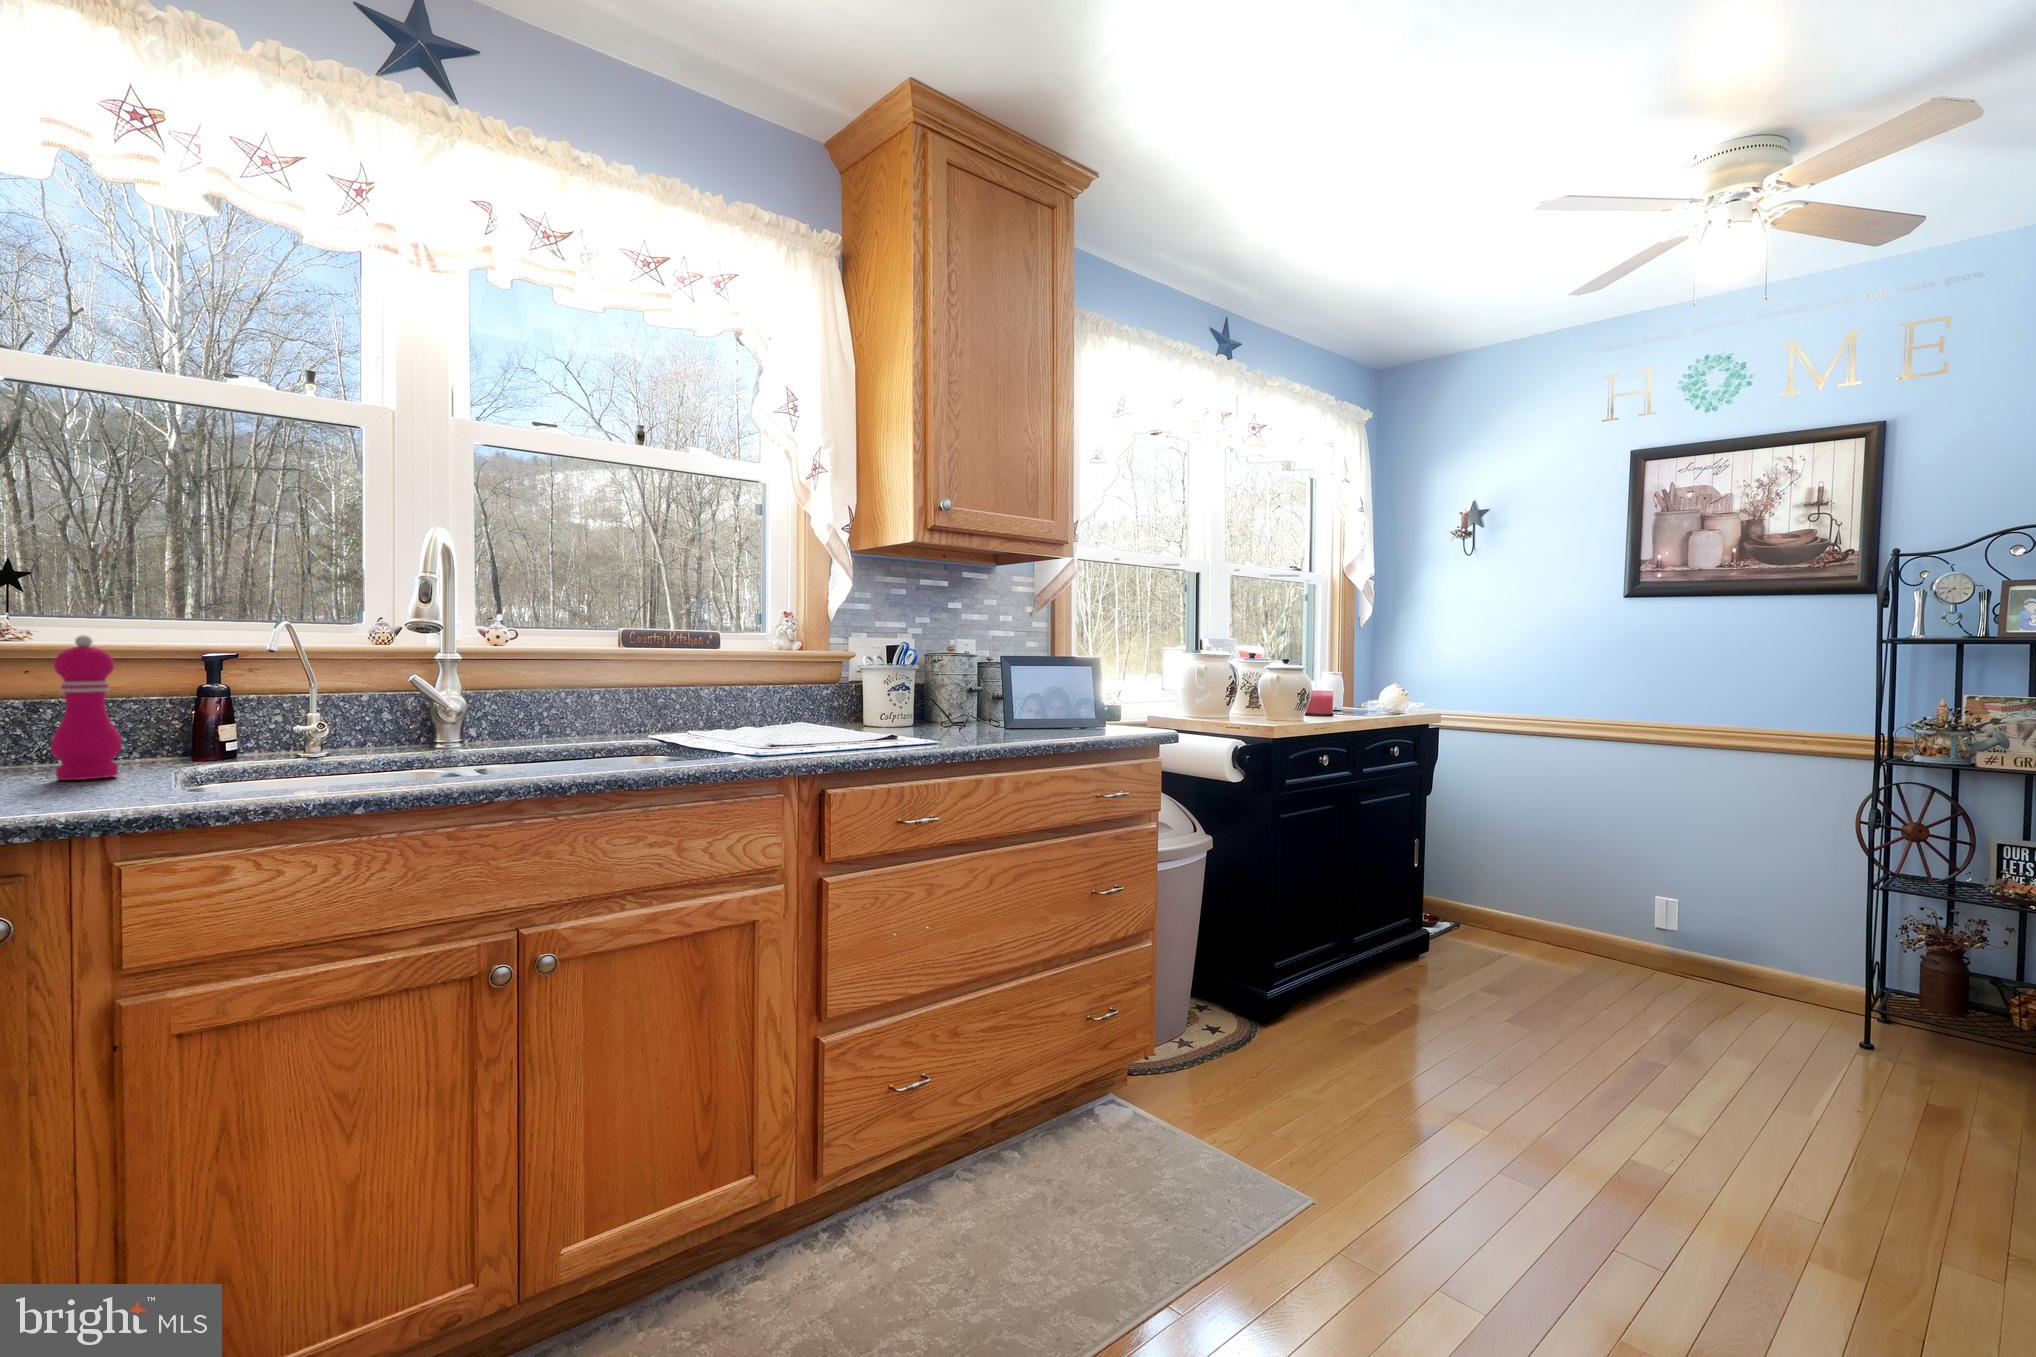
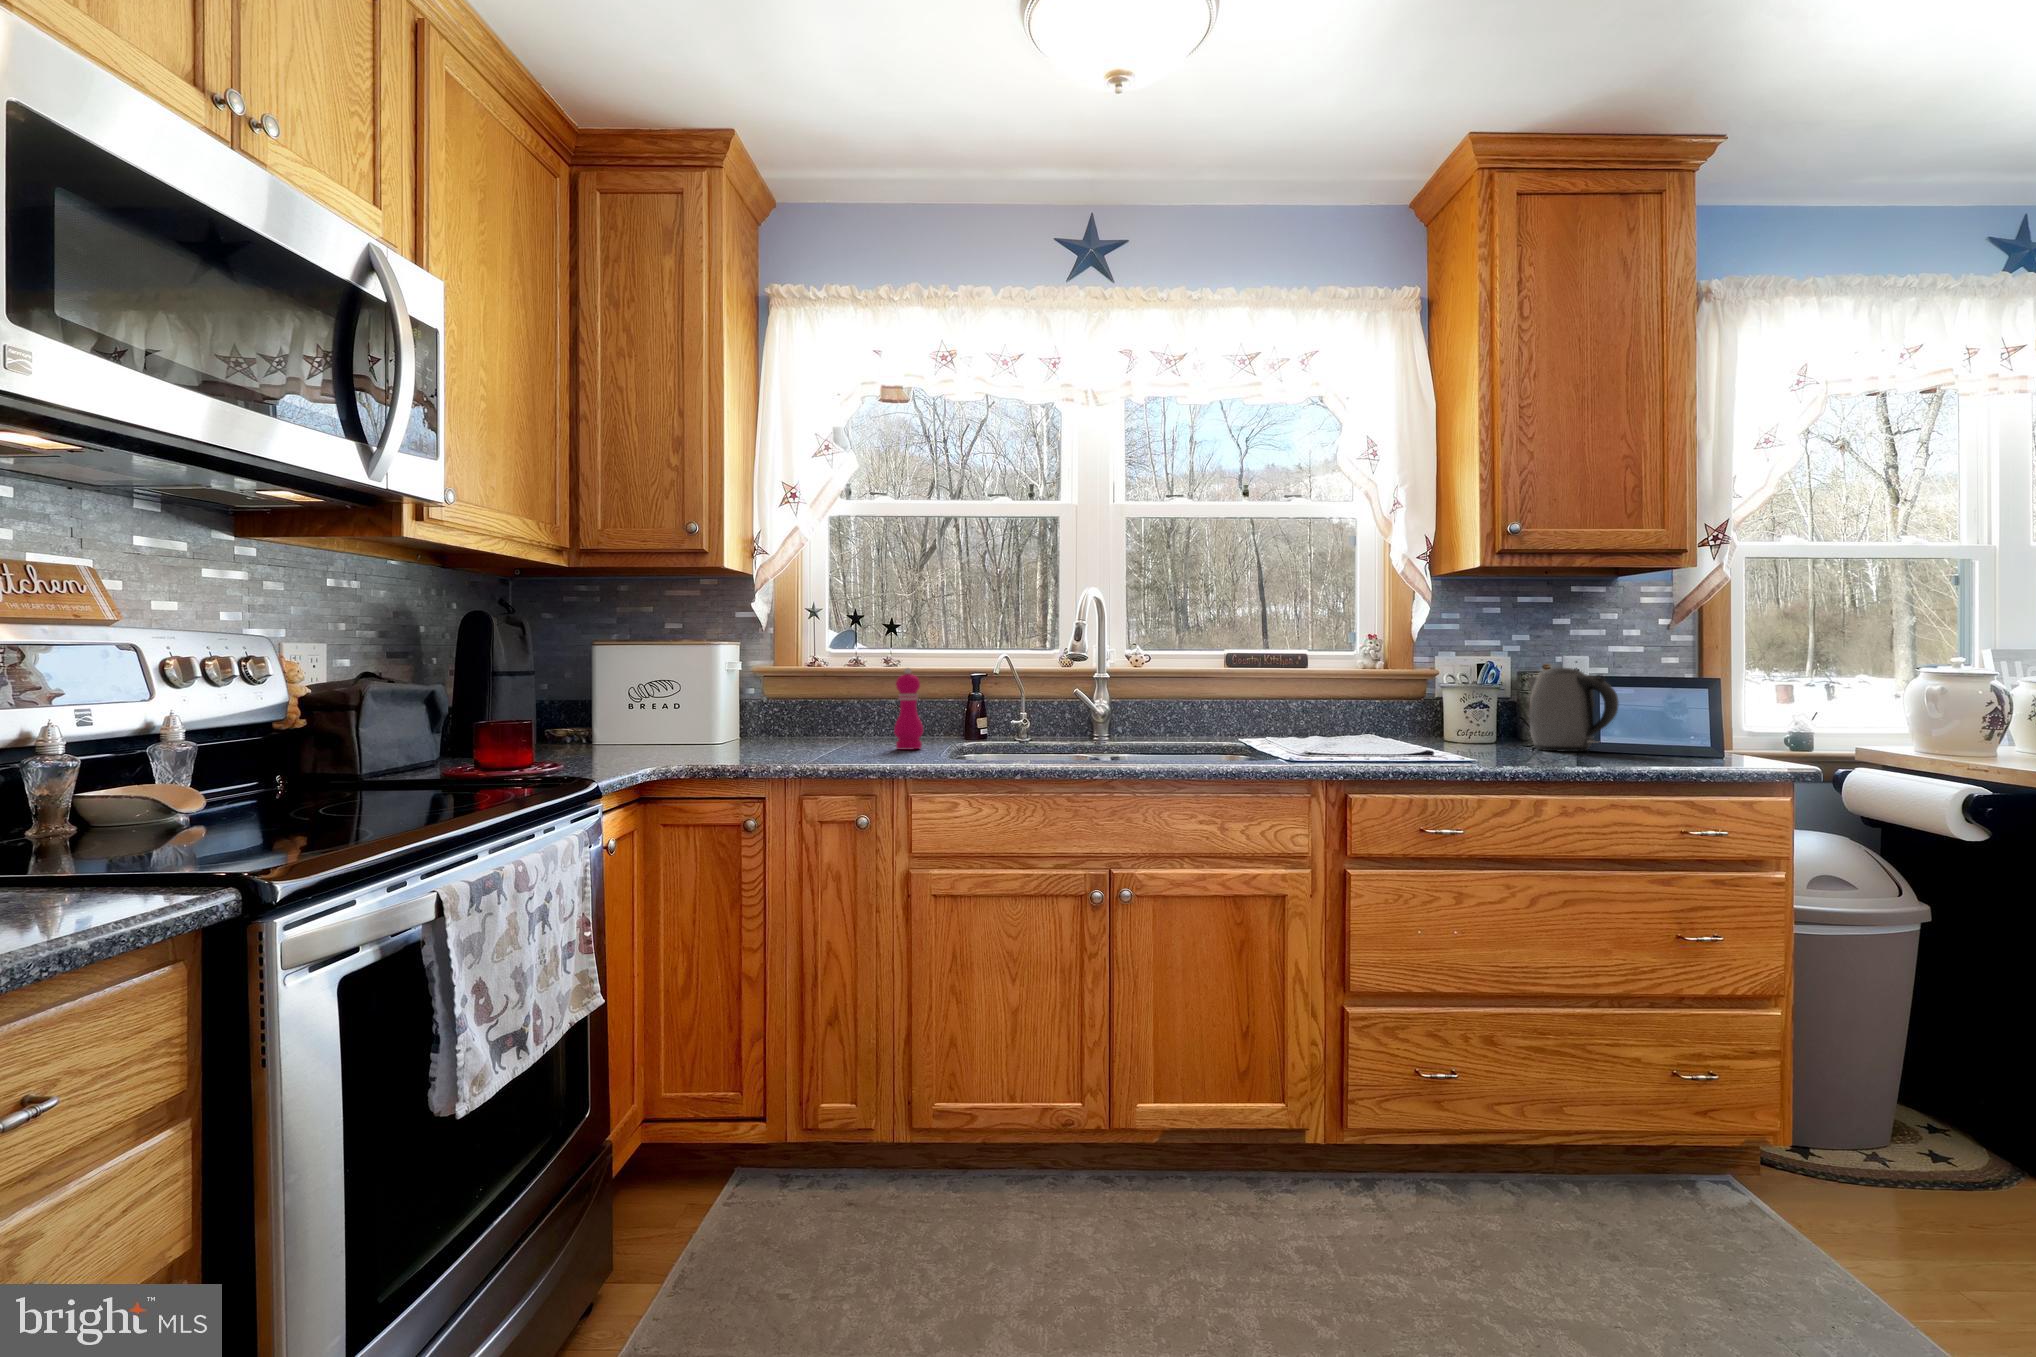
kettle: none [939,648,1021,729] -> present [1528,668,1618,752]

